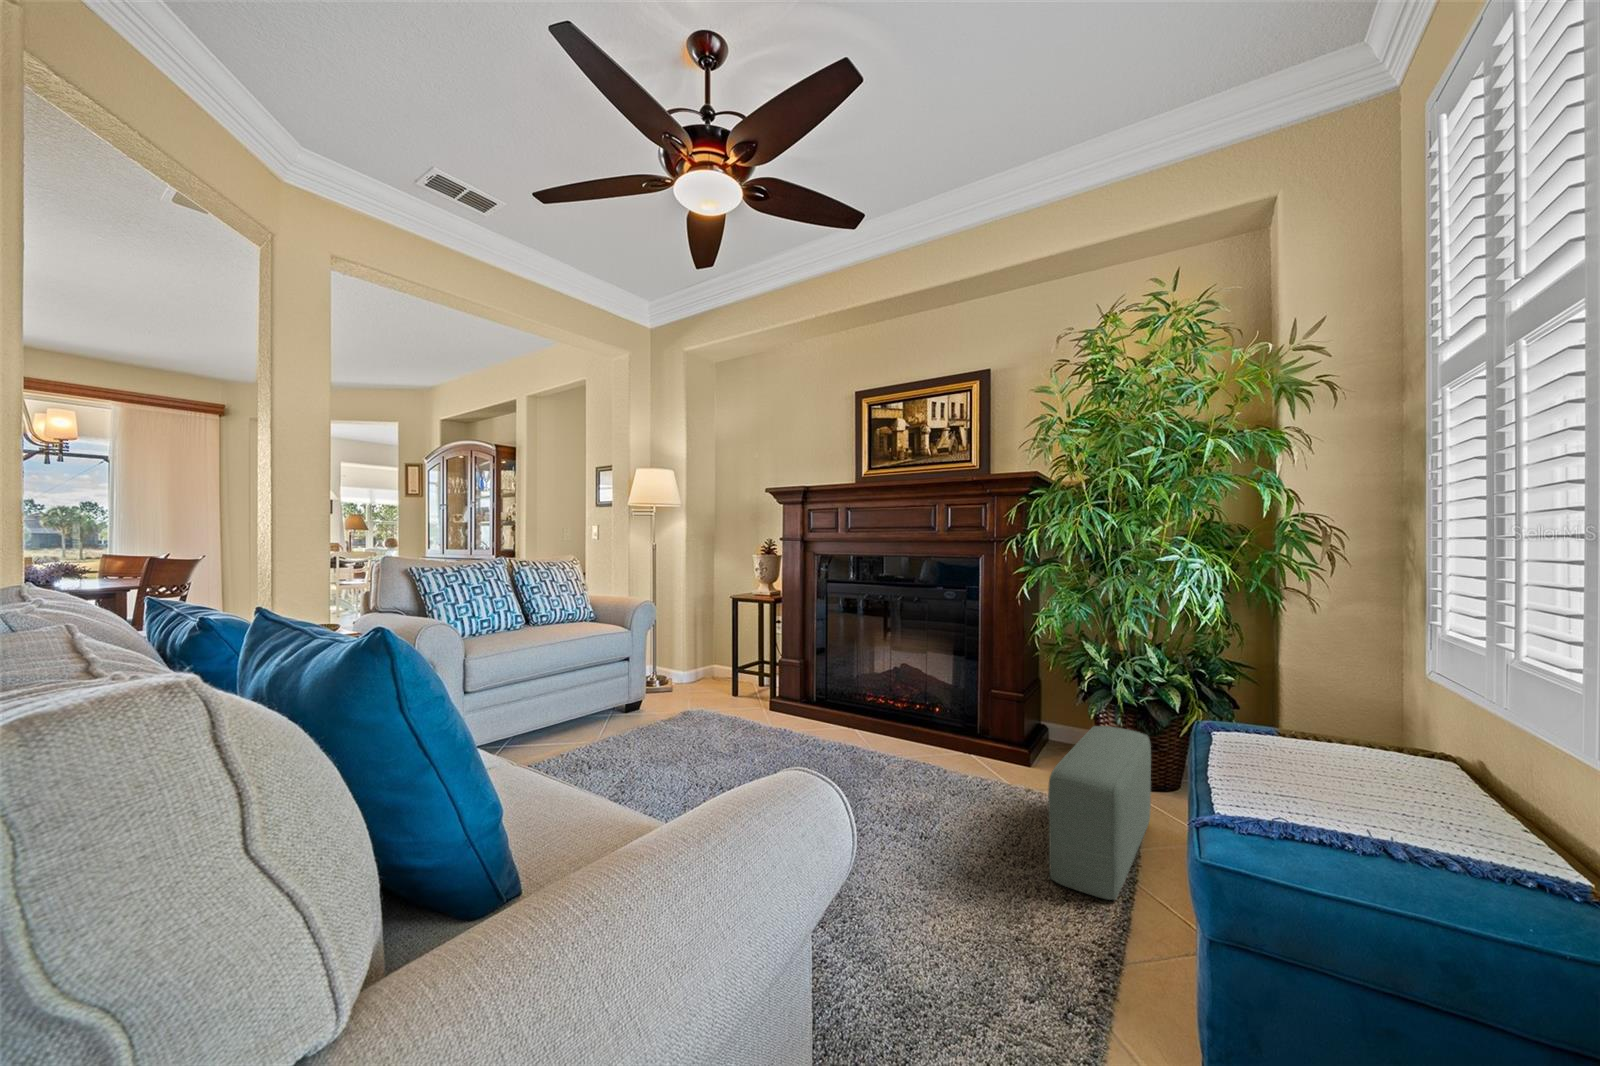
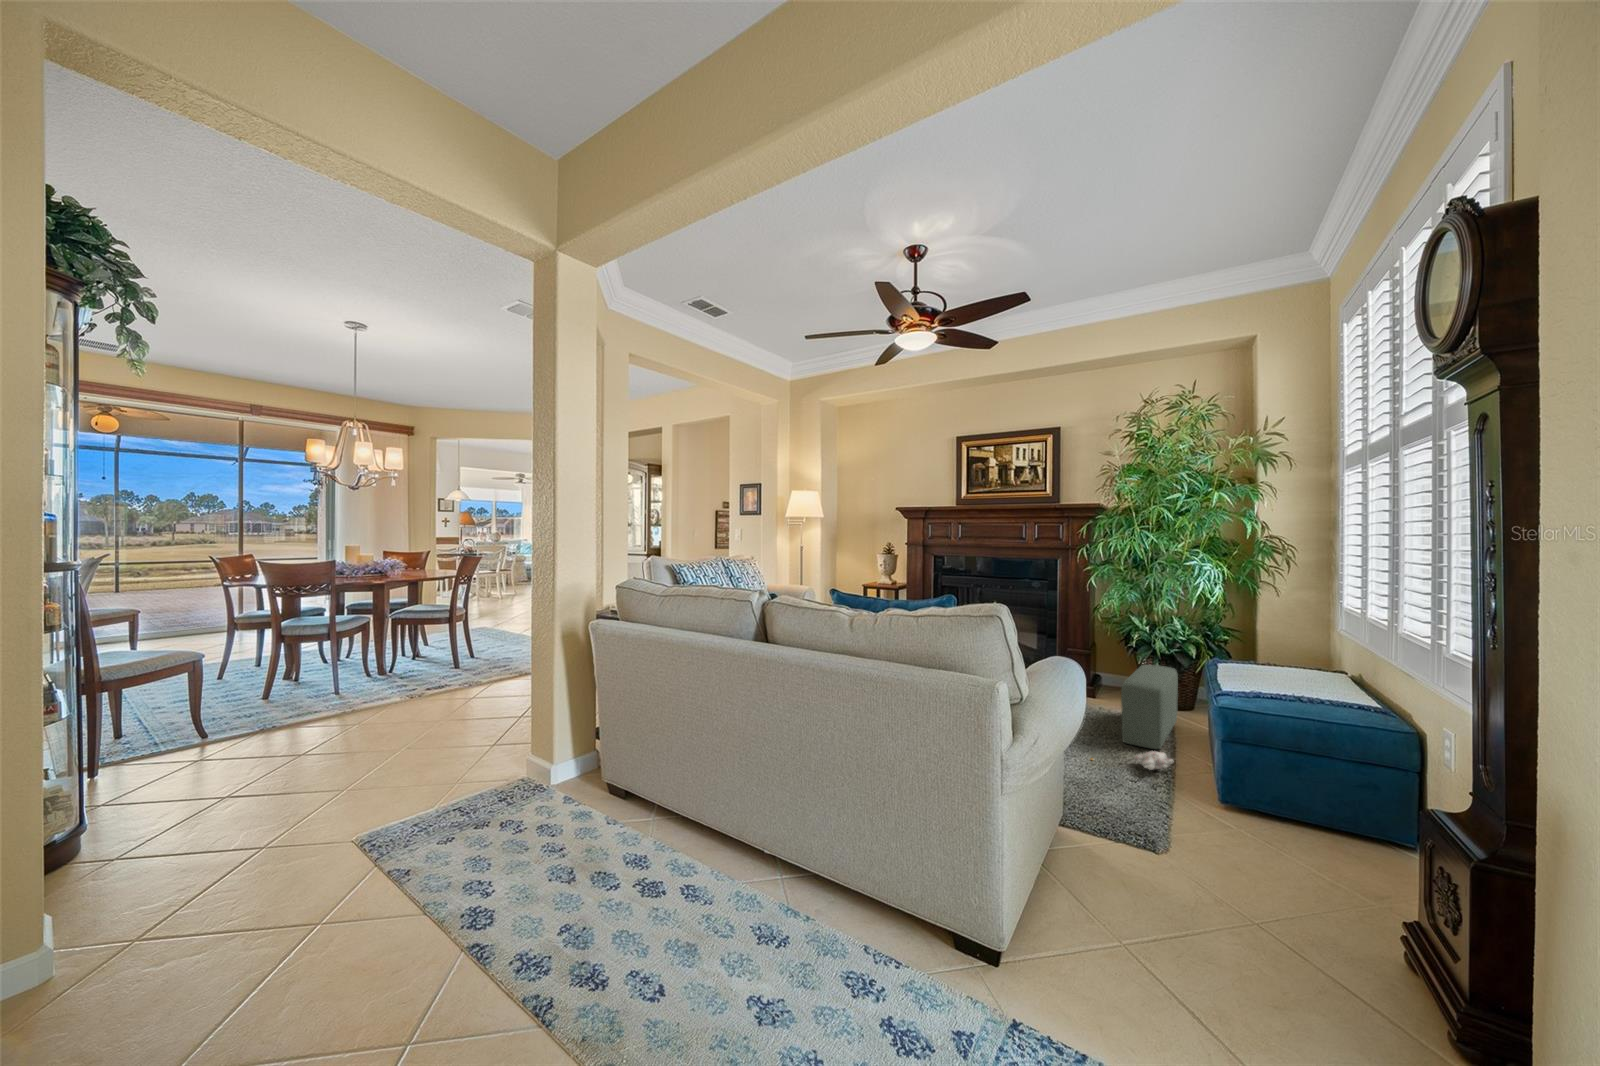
plush toy: none [979,924,1137,978] -> present [1091,751,1173,770]

